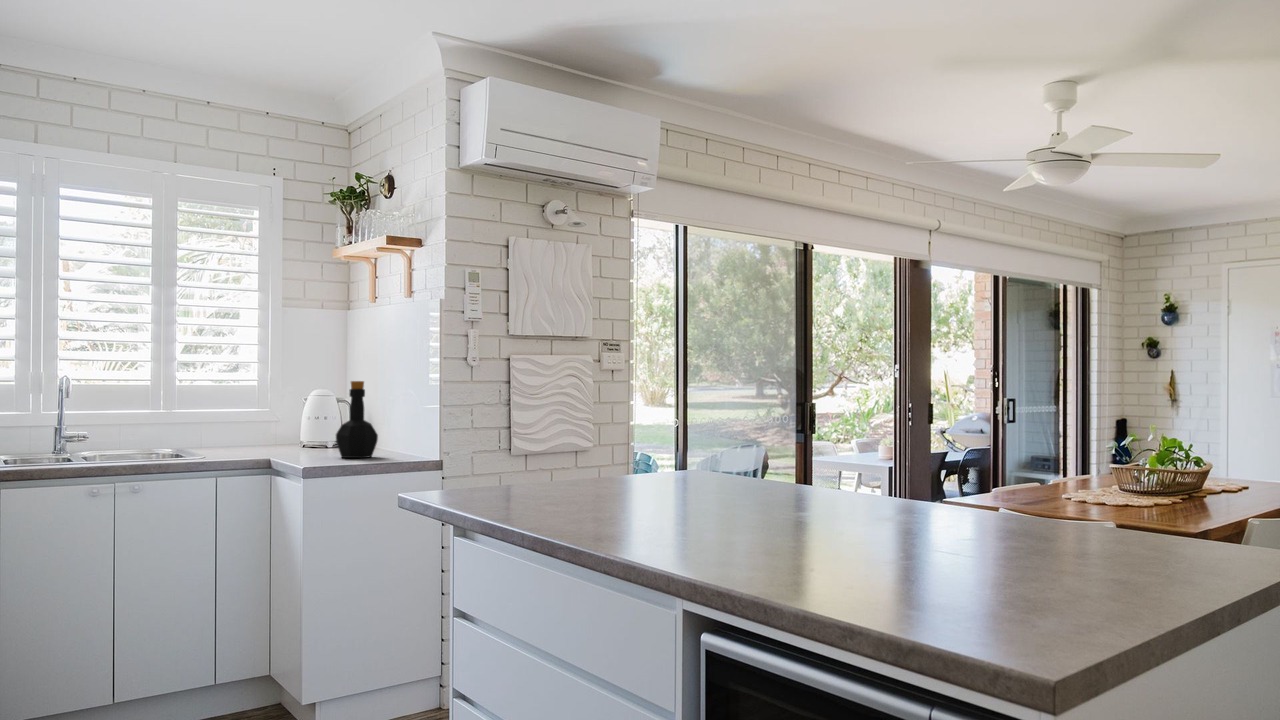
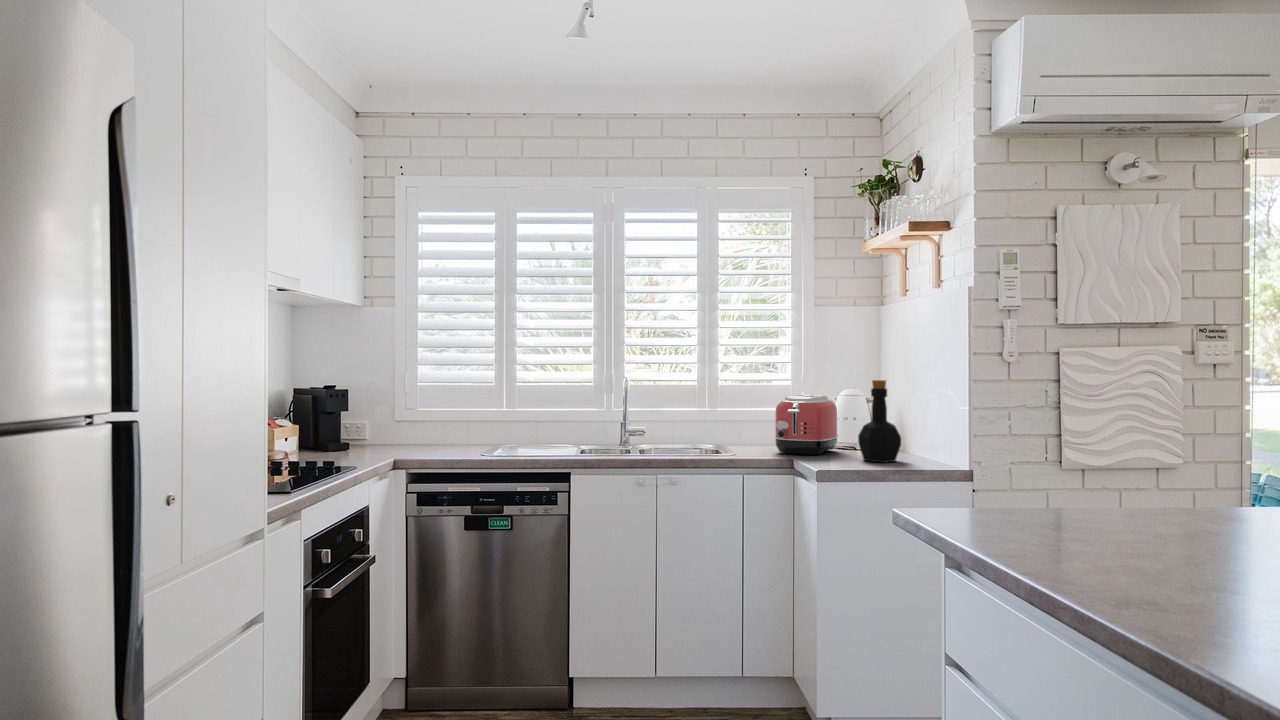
toaster: none [244,398,310,458] -> present [774,395,838,456]

